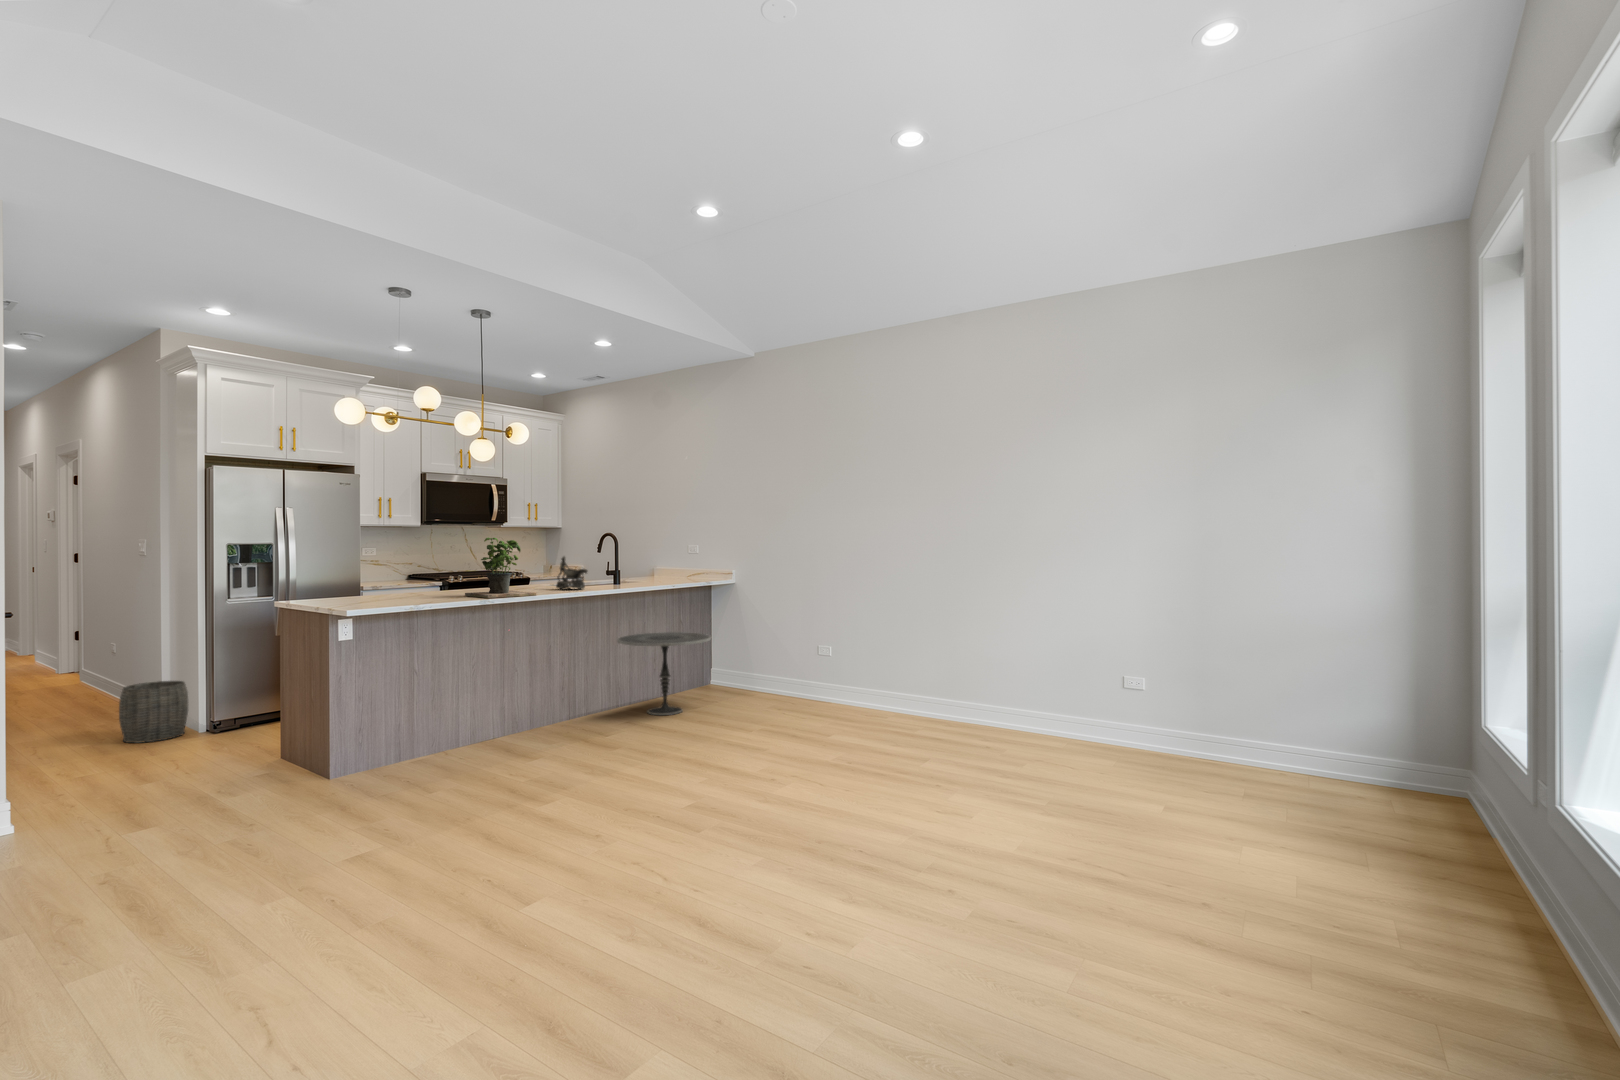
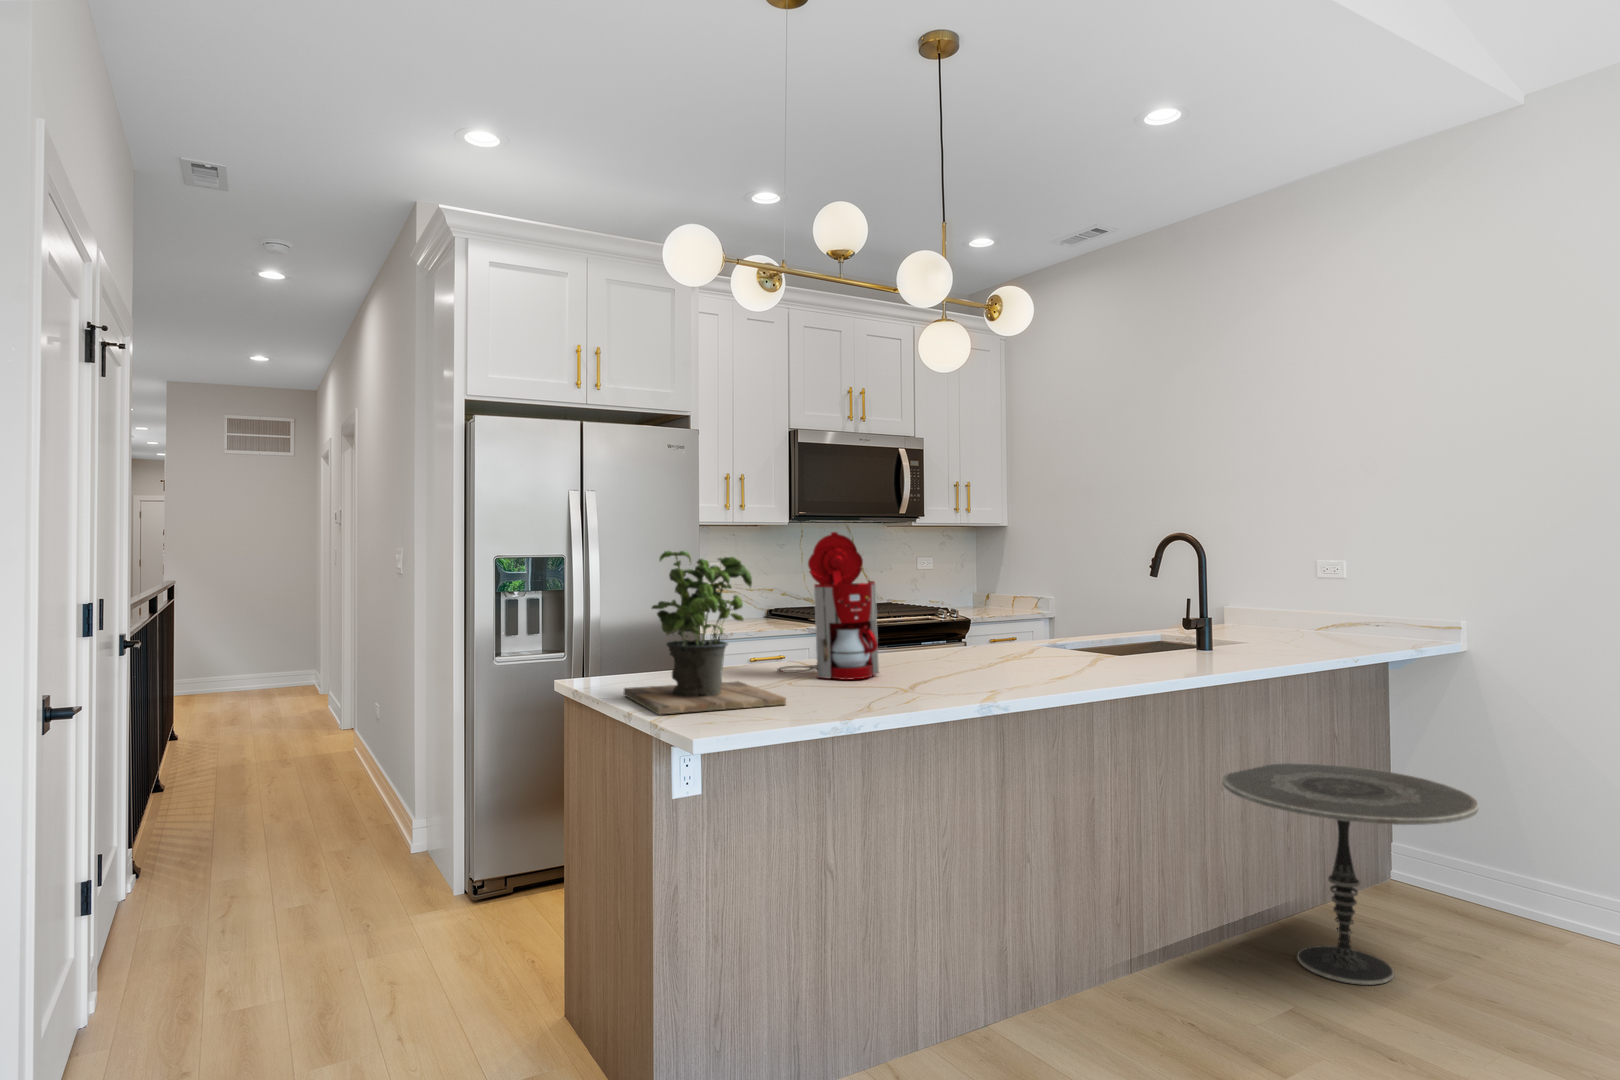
coffee maker: none [398,531,449,597] -> present [778,532,879,680]
potted plant: present [465,538,536,598] -> present [623,551,786,714]
decorative bowl: present [556,556,587,590] -> none [1087,587,1172,668]
woven basket: present [119,681,188,743] -> none [339,795,440,912]

